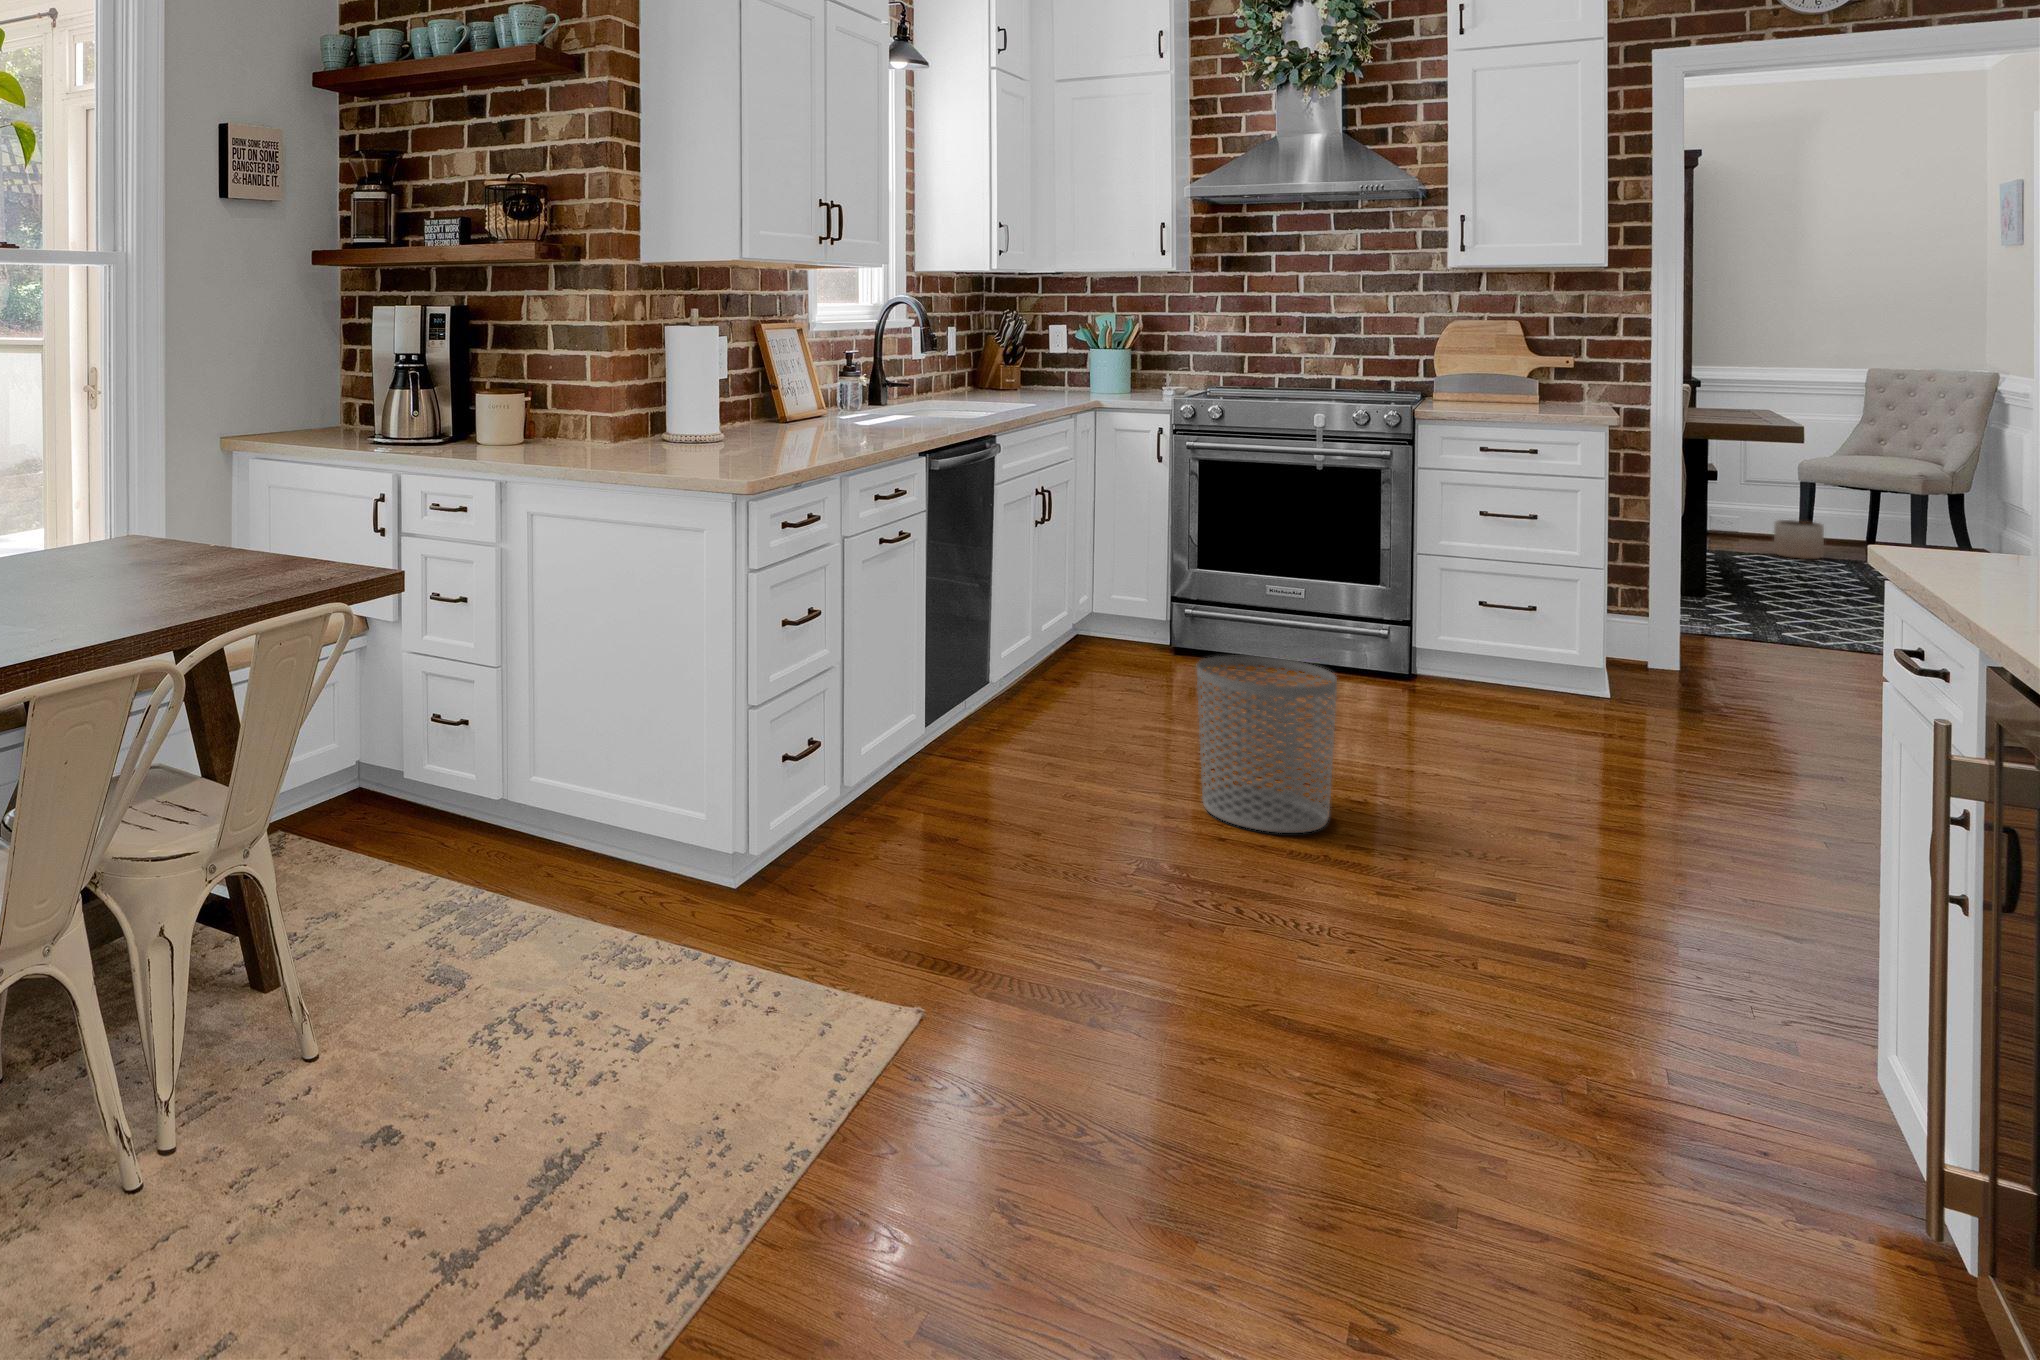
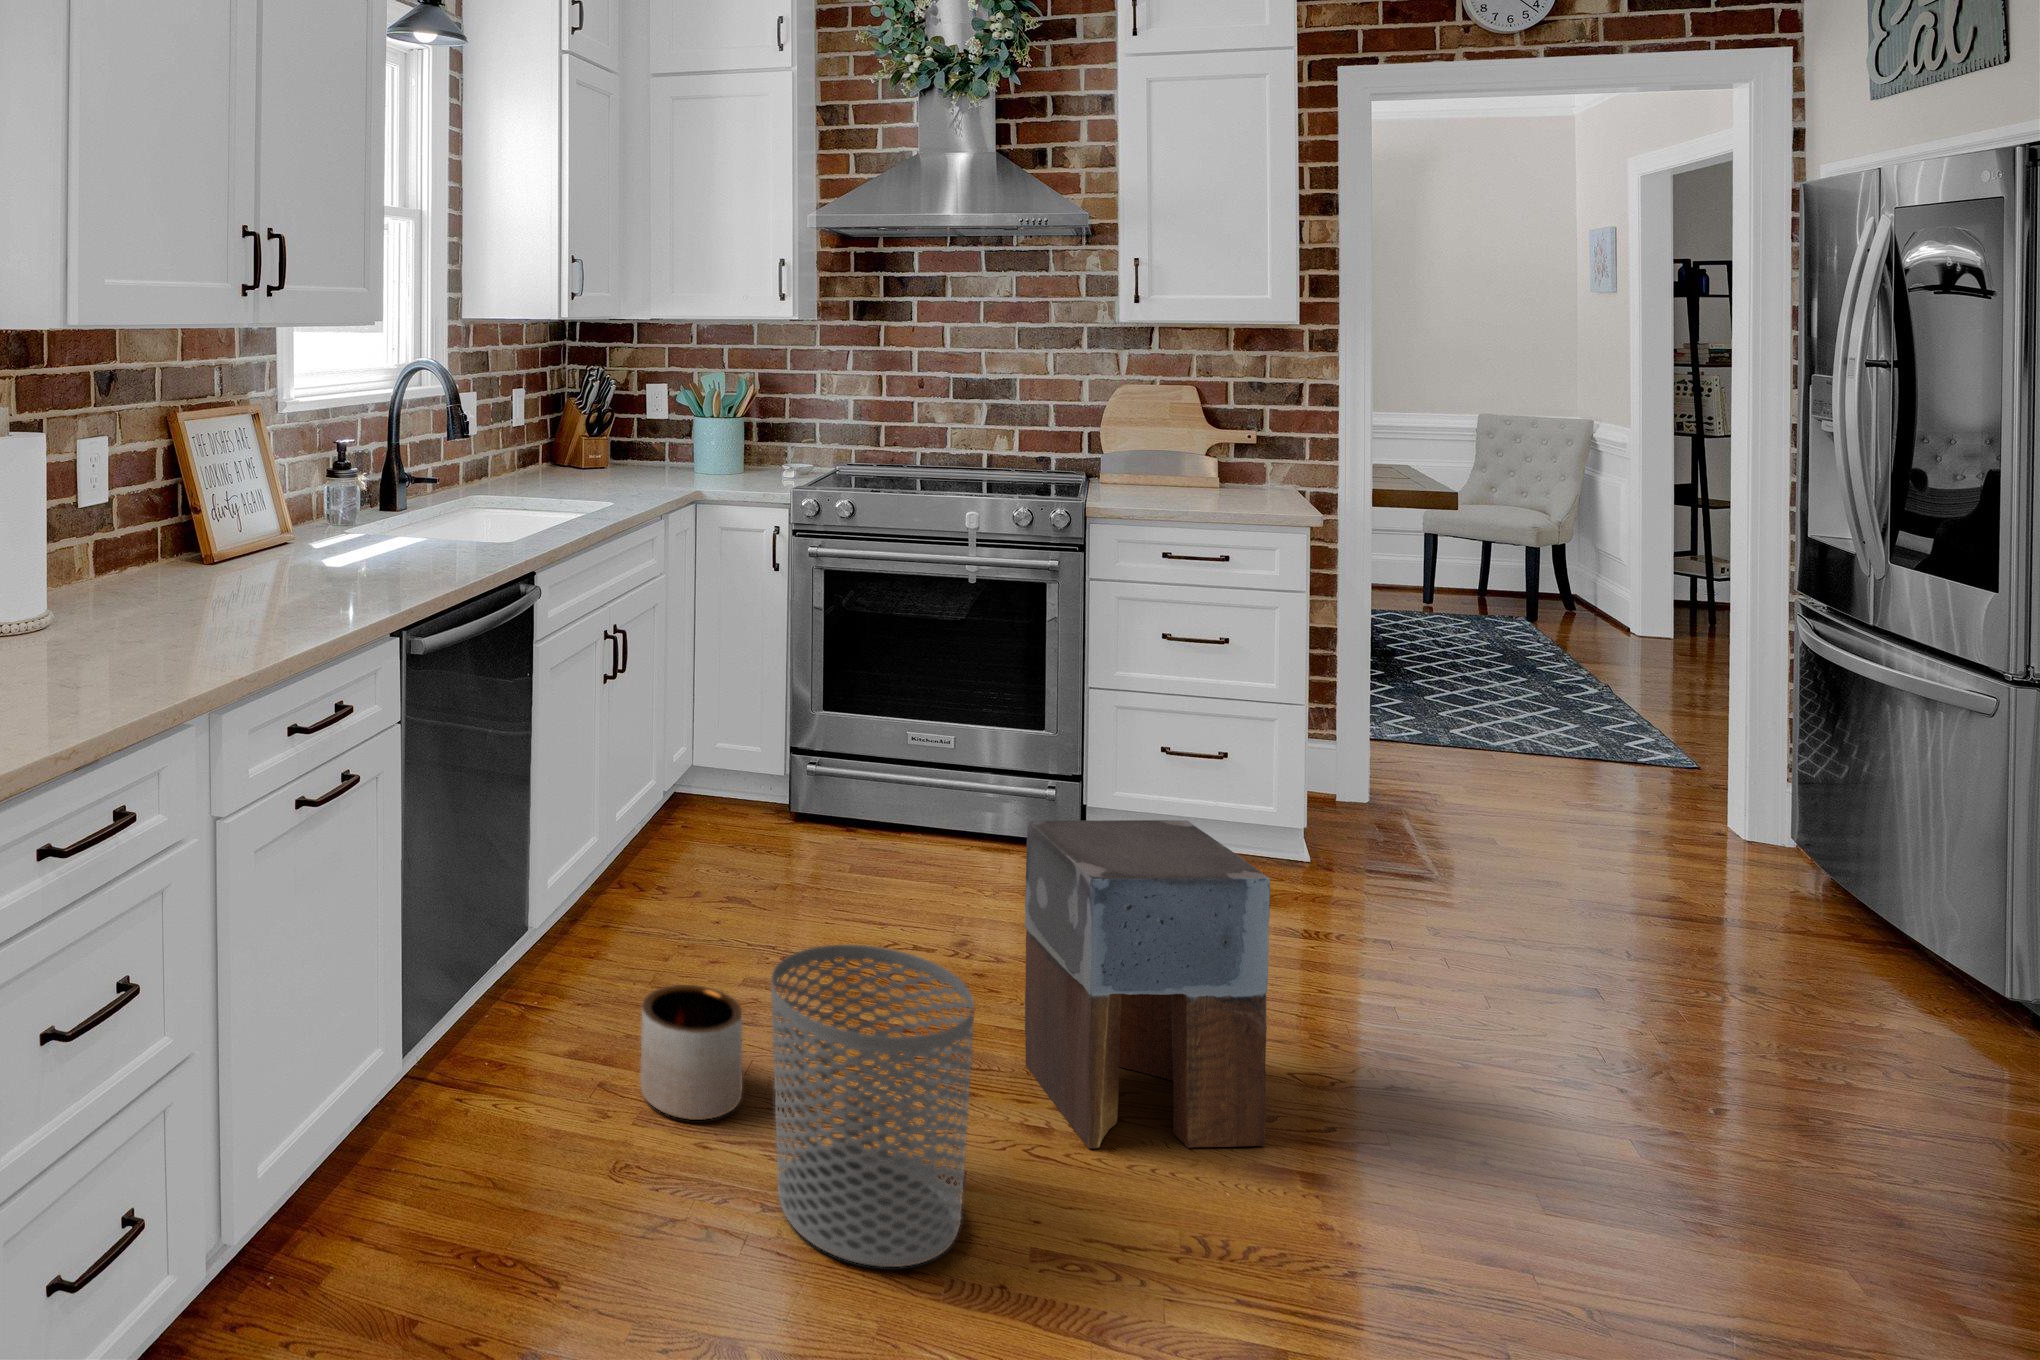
planter: present [1774,520,1824,559] -> present [640,985,743,1120]
stool: none [1374,598,1555,806] -> present [1025,820,1270,1149]

